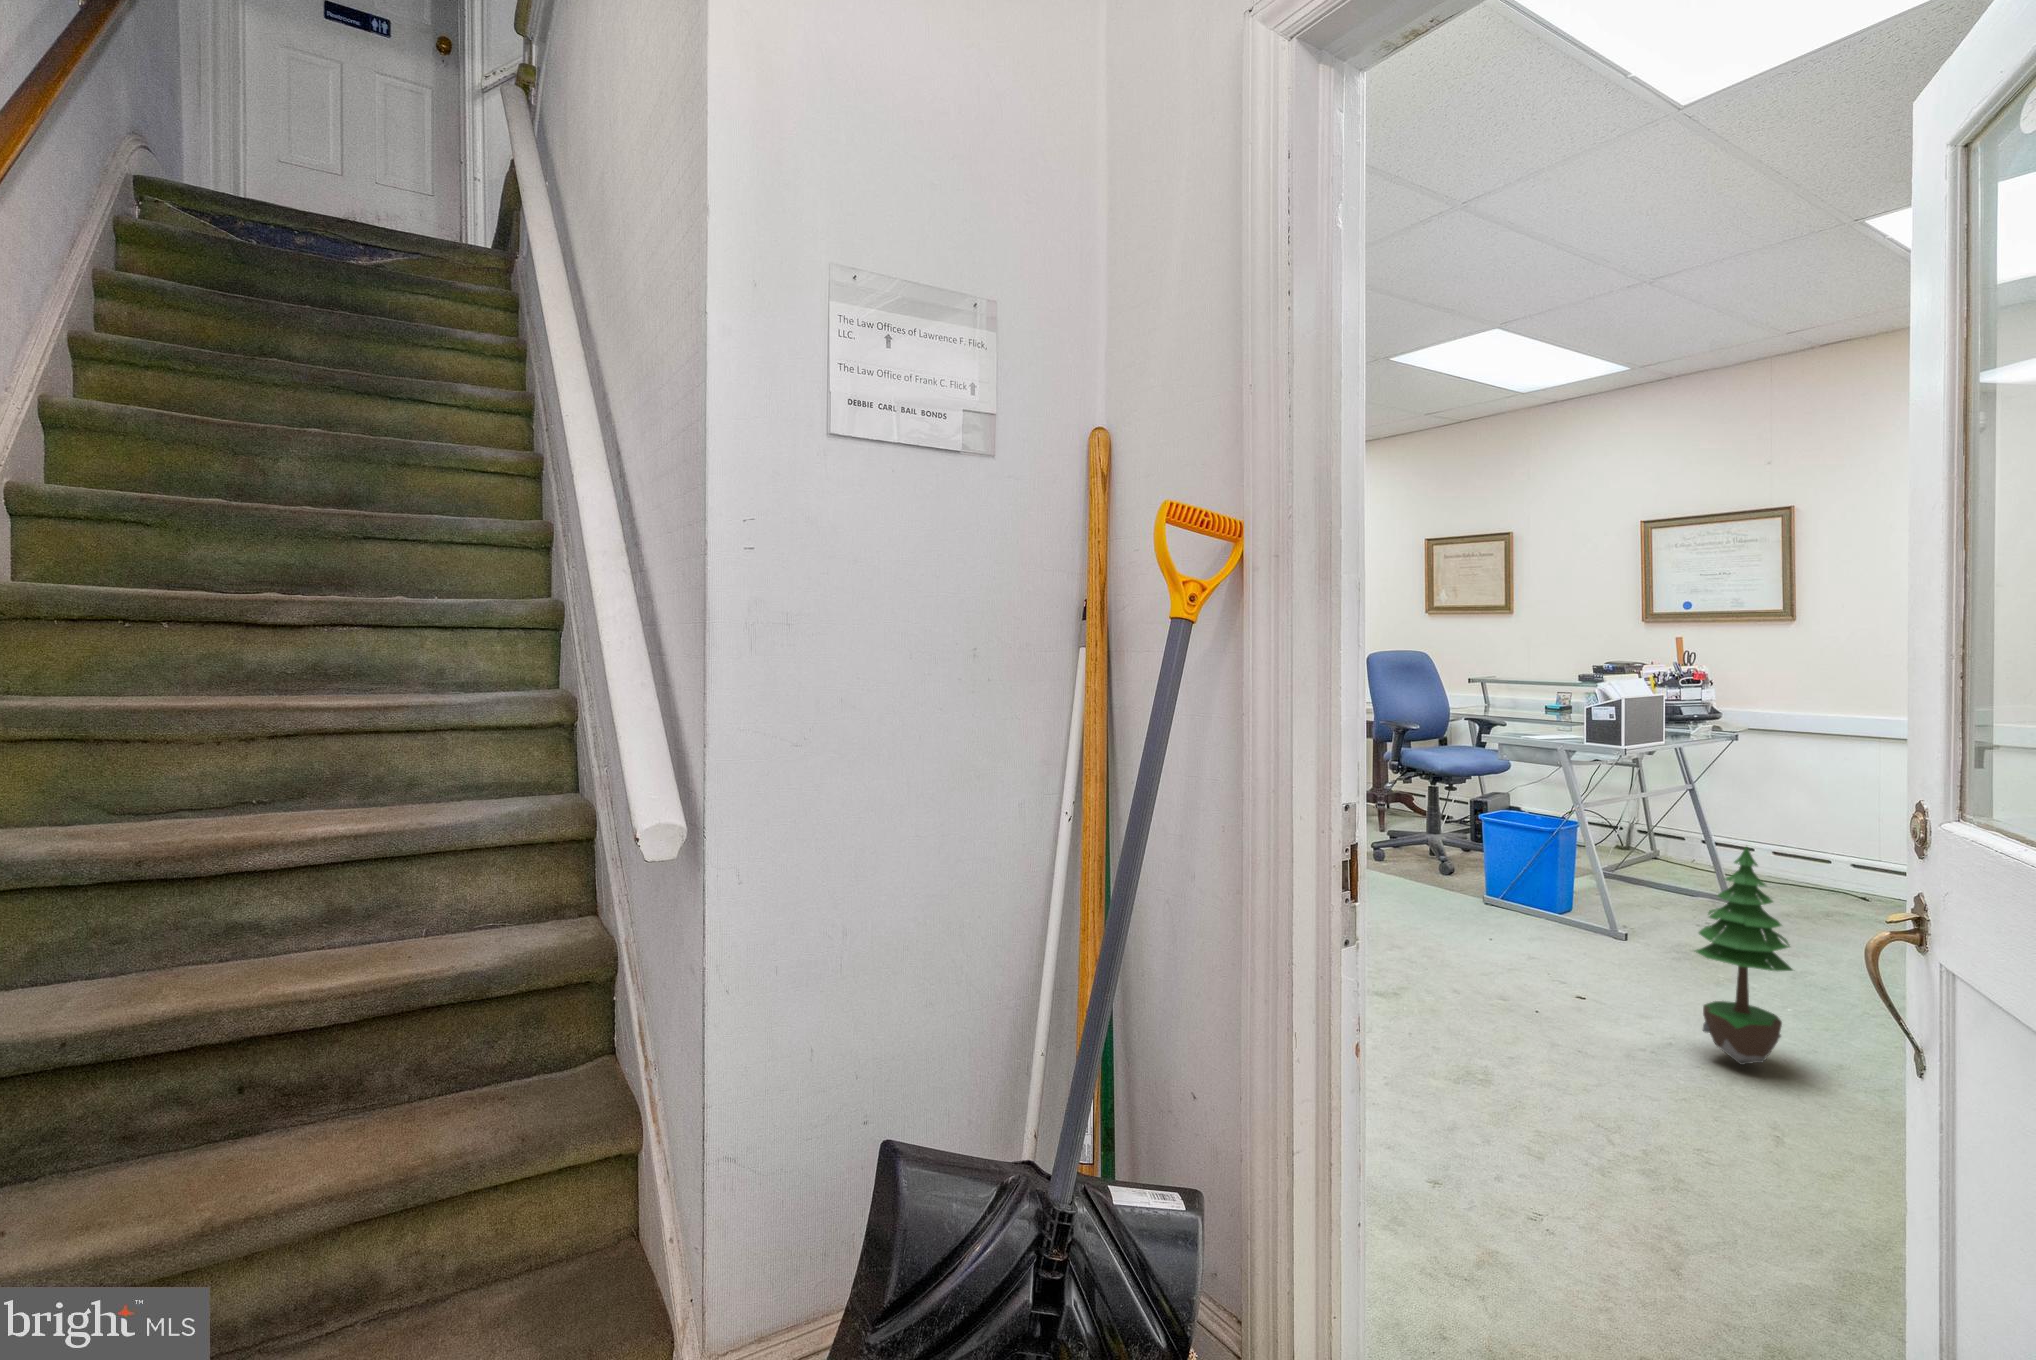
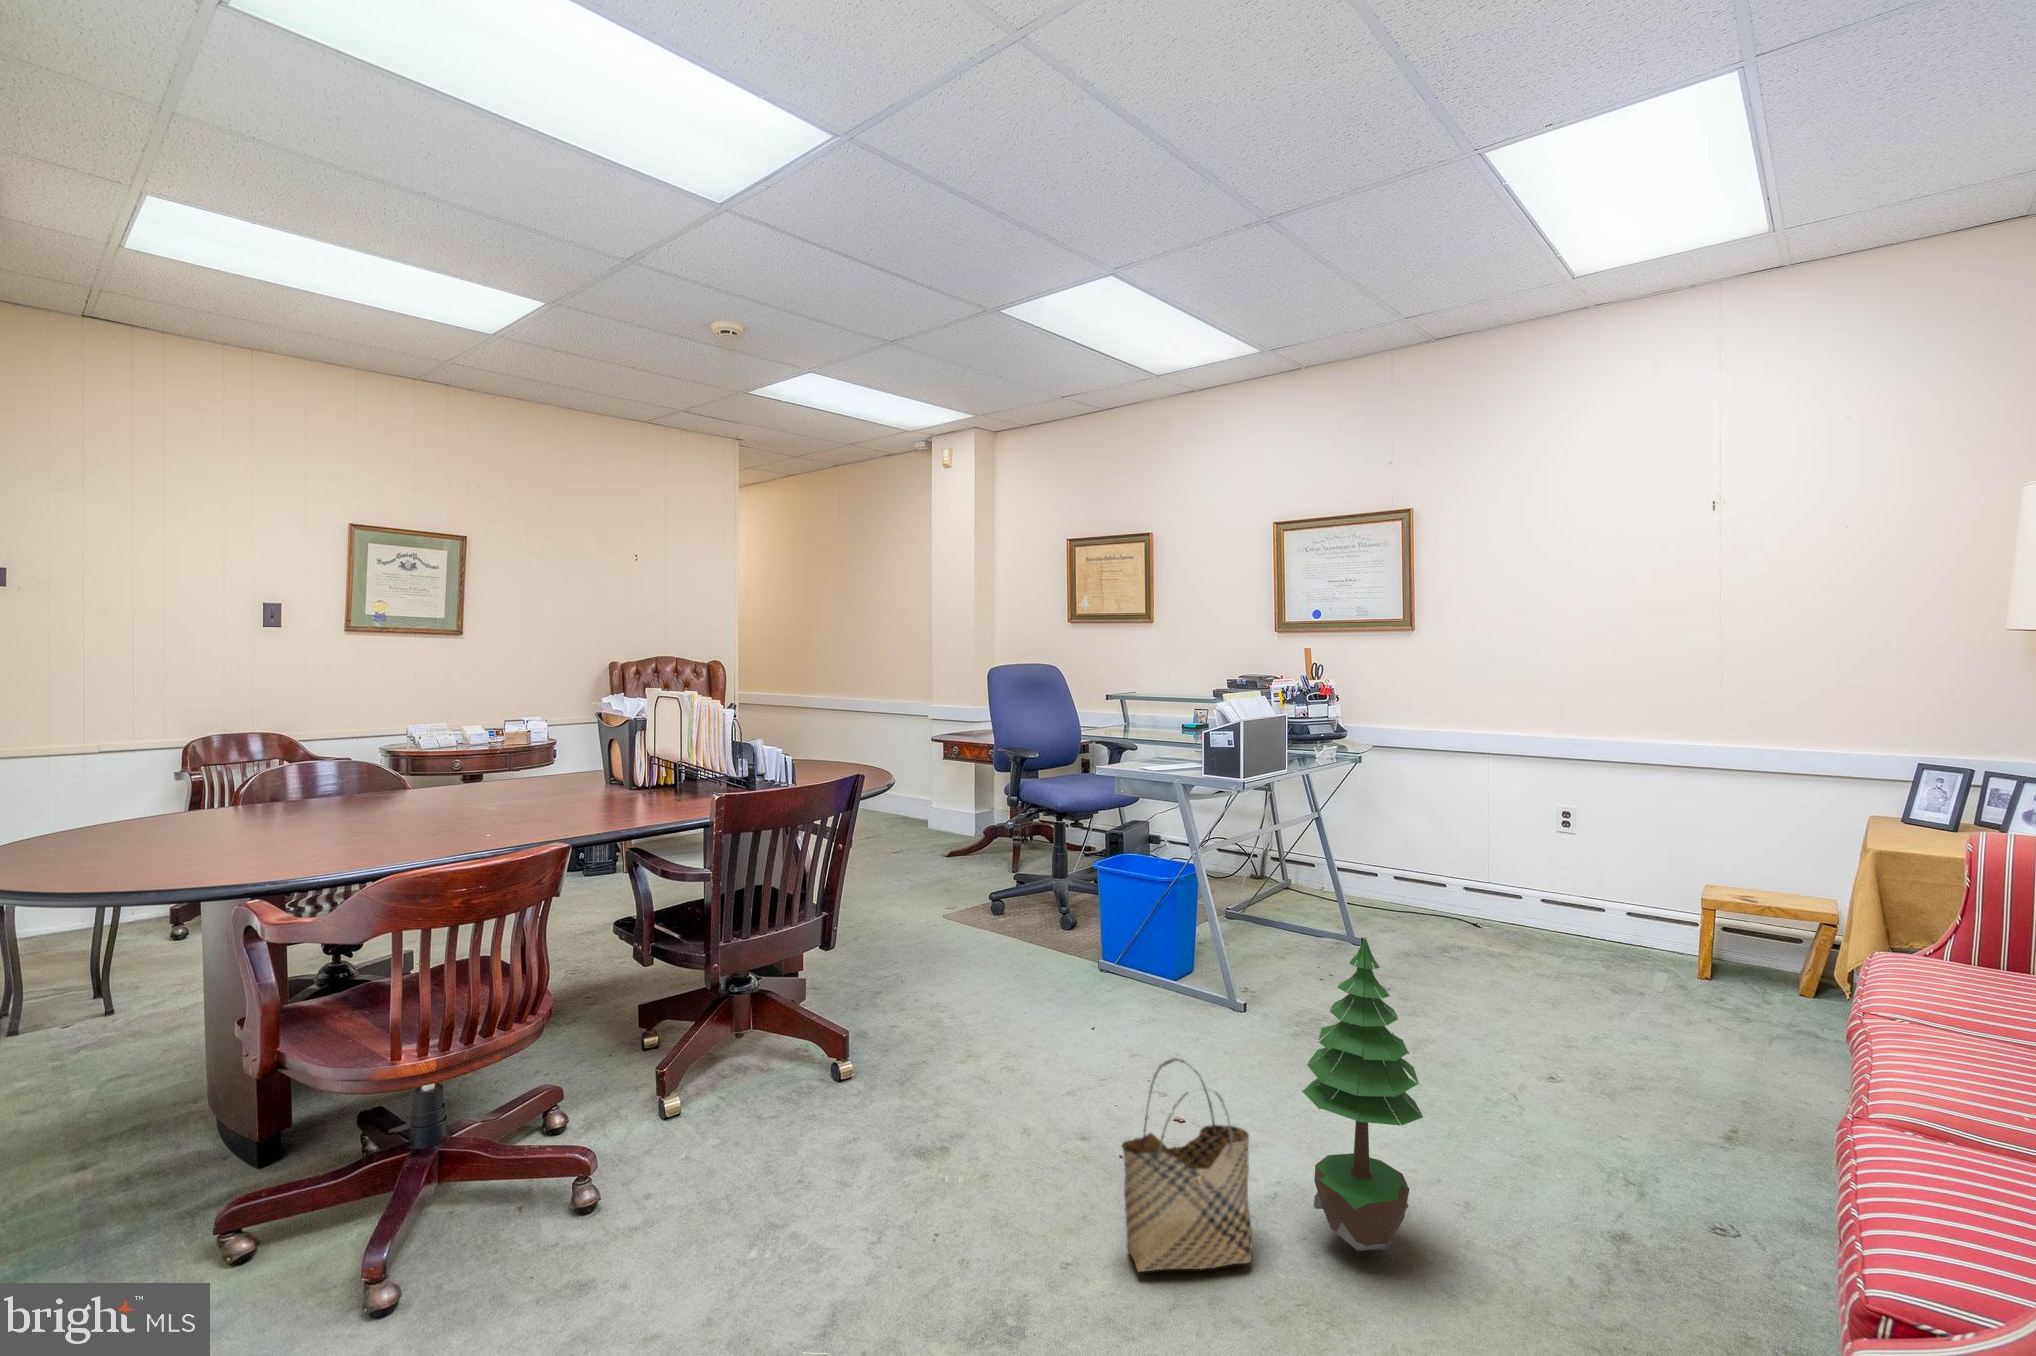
woven basket: none [1554,923,1654,1058] -> present [1122,1058,1253,1272]

